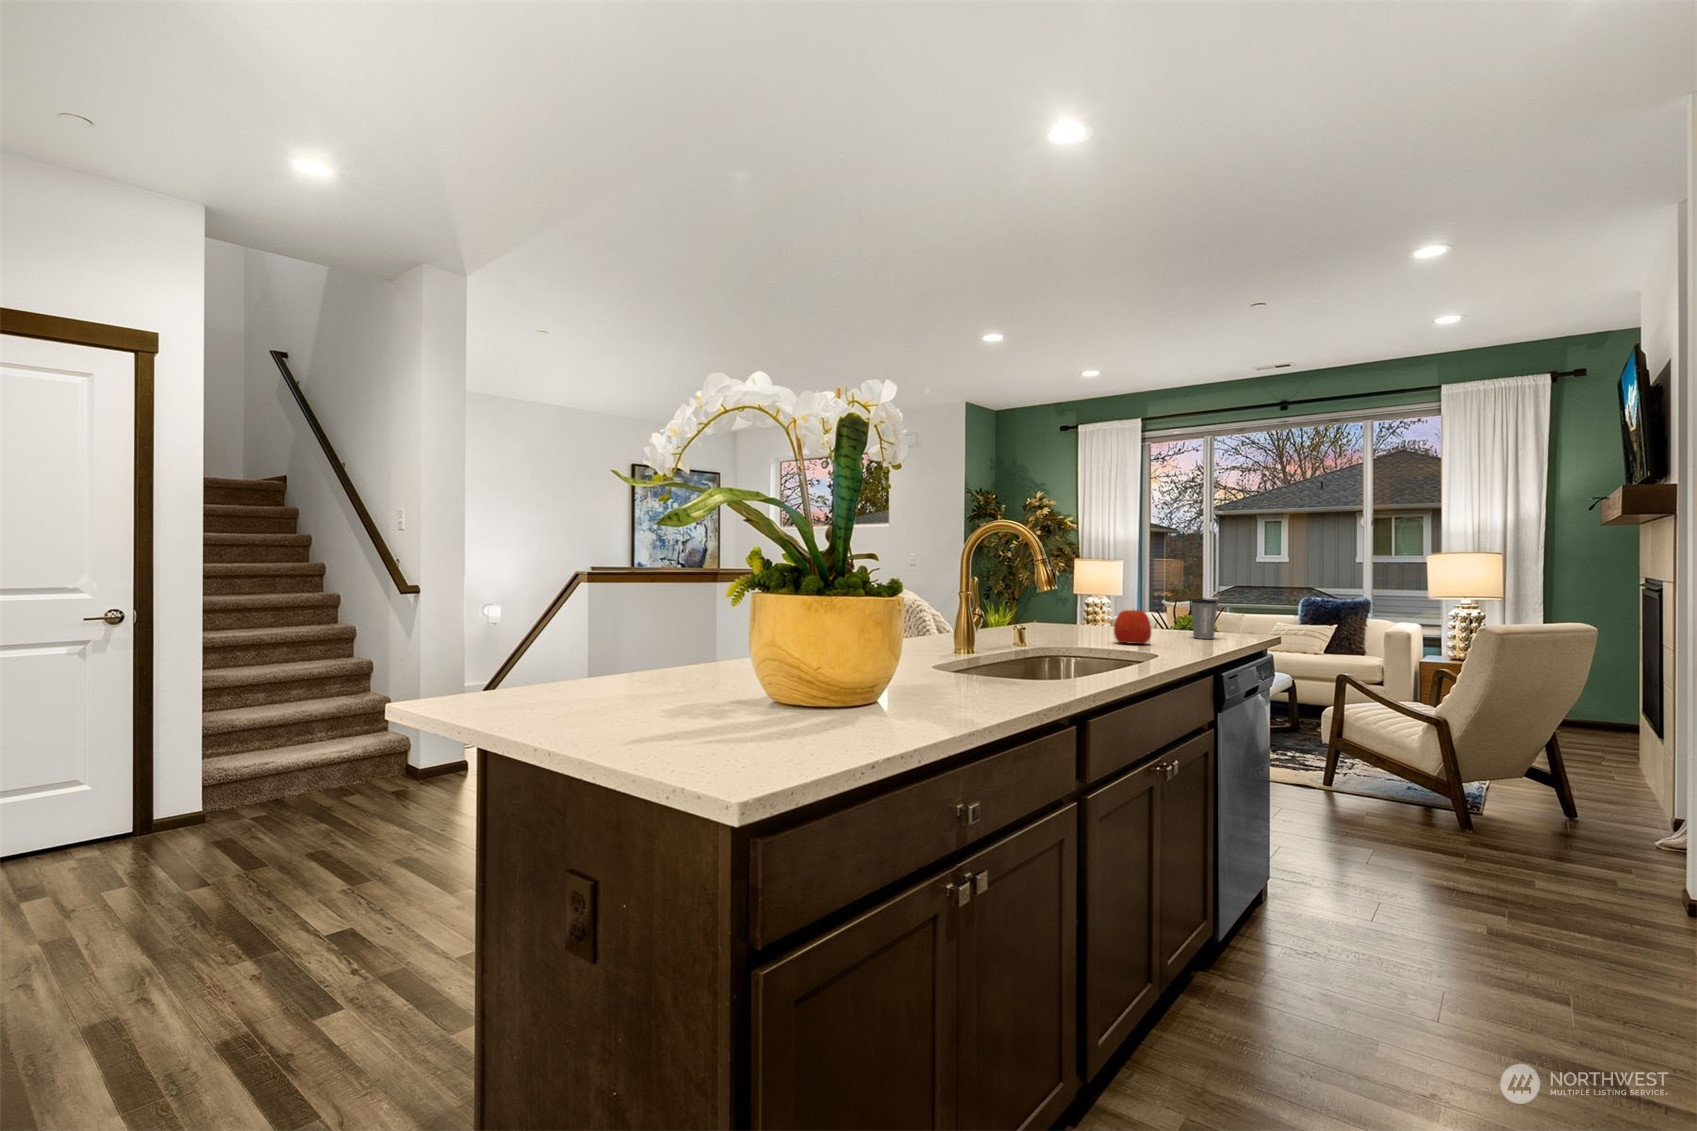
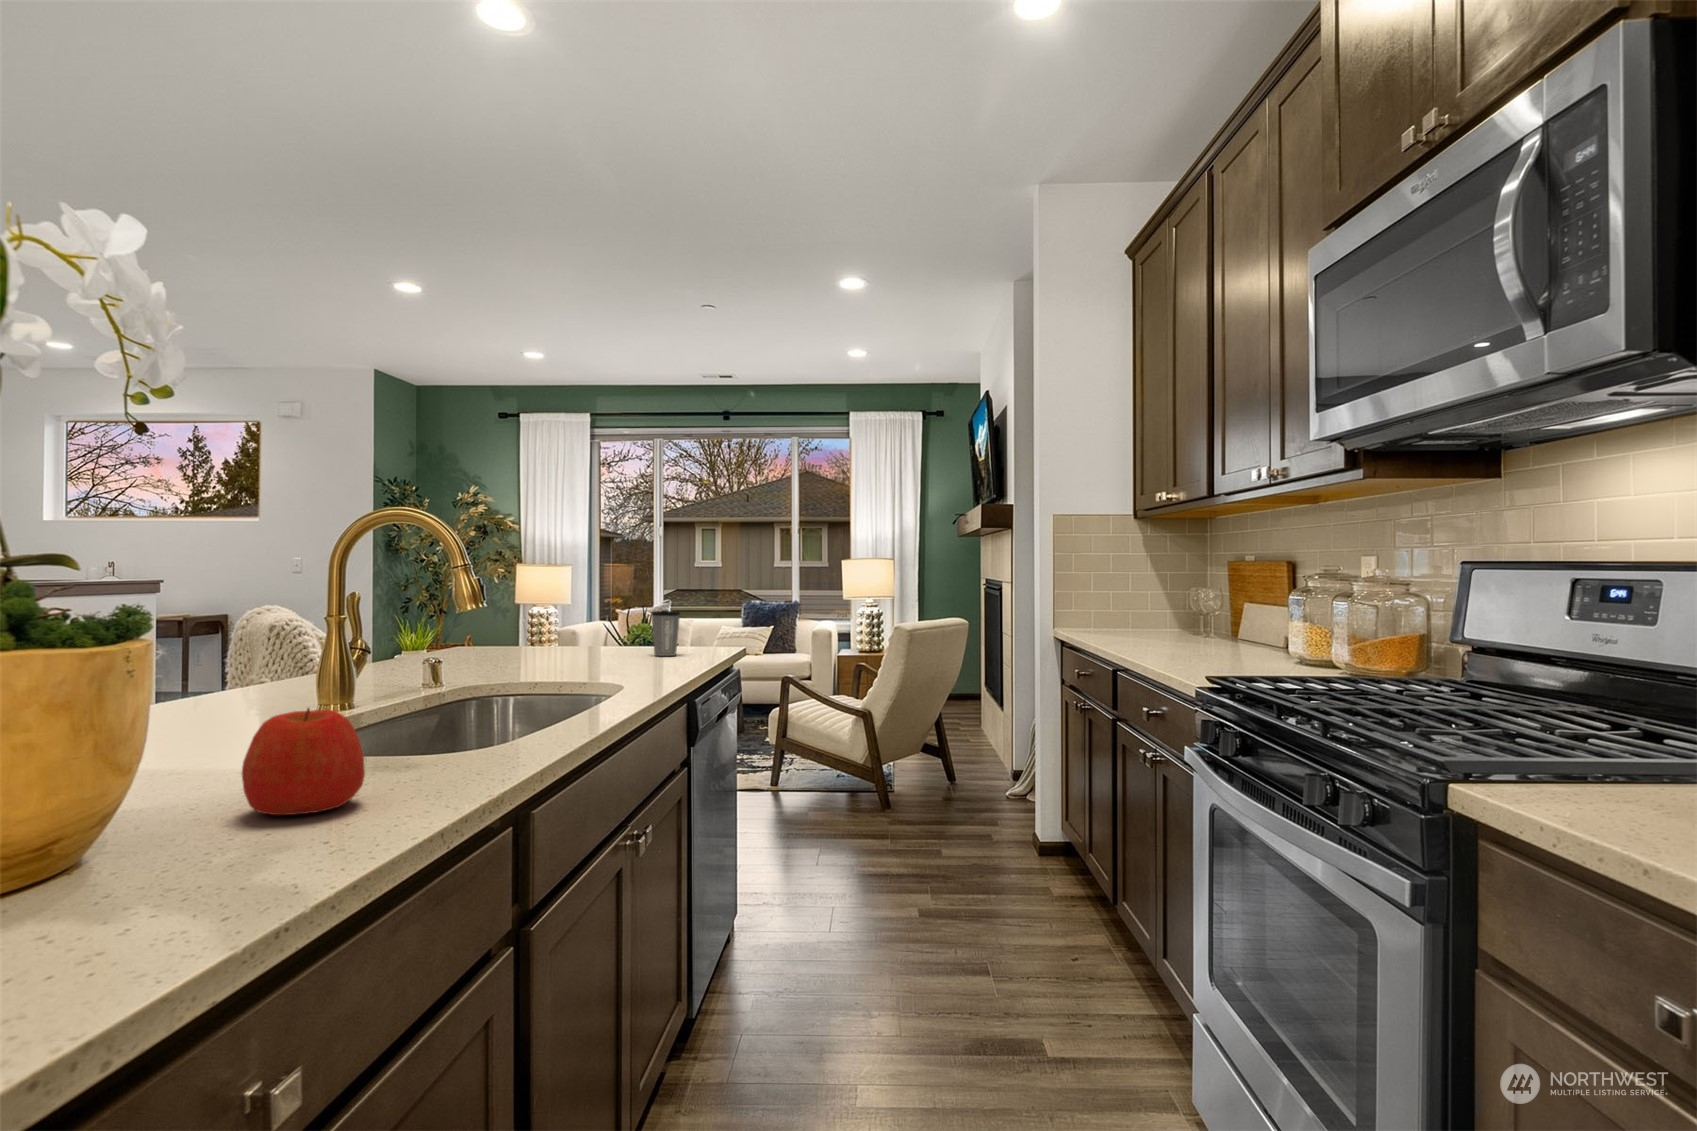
apple: present [1114,610,1151,644] -> present [242,708,365,815]

